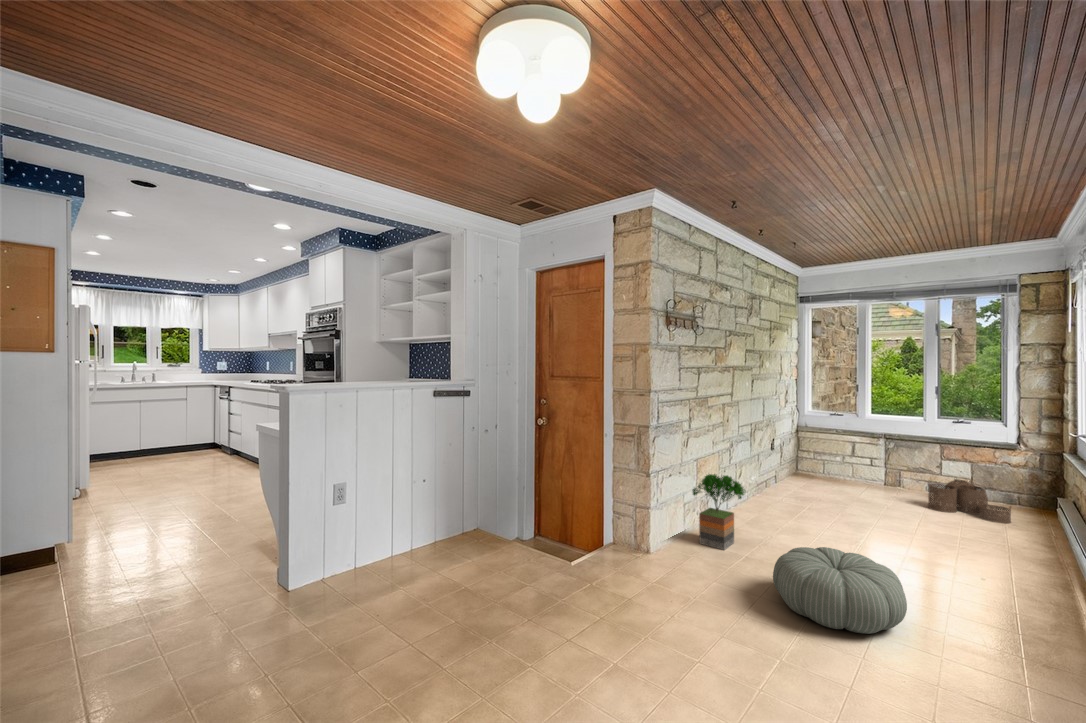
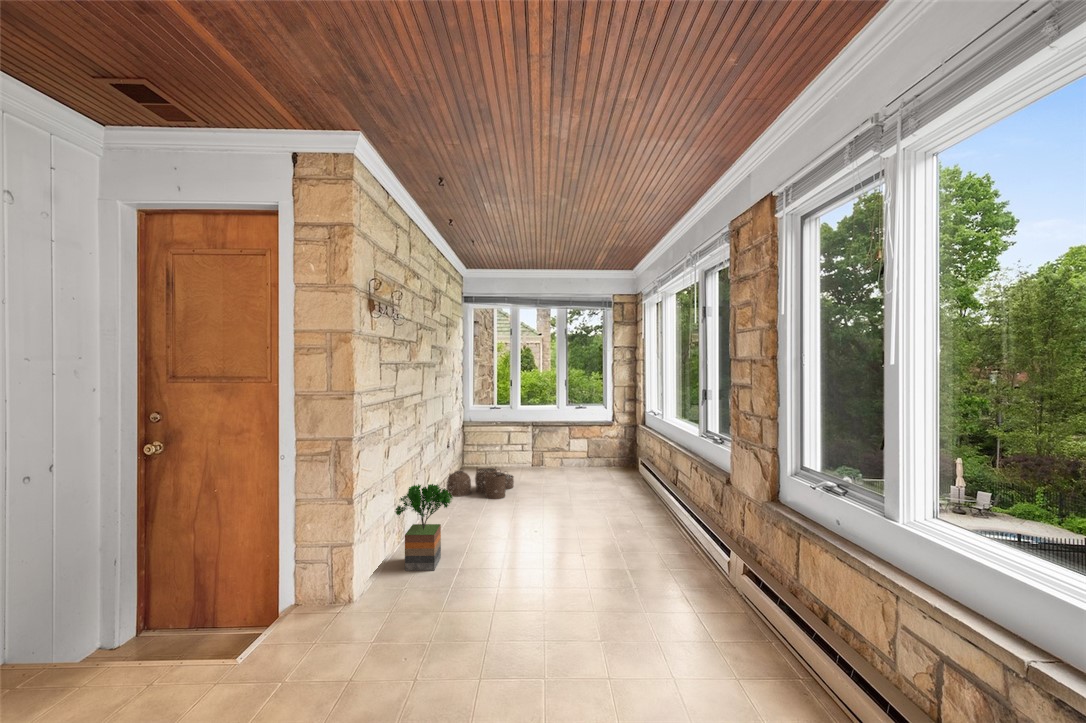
woven basket: present [929,479,1011,523] -> present [447,467,514,499]
pouf: present [773,547,907,634] -> none [505,540,620,628]

